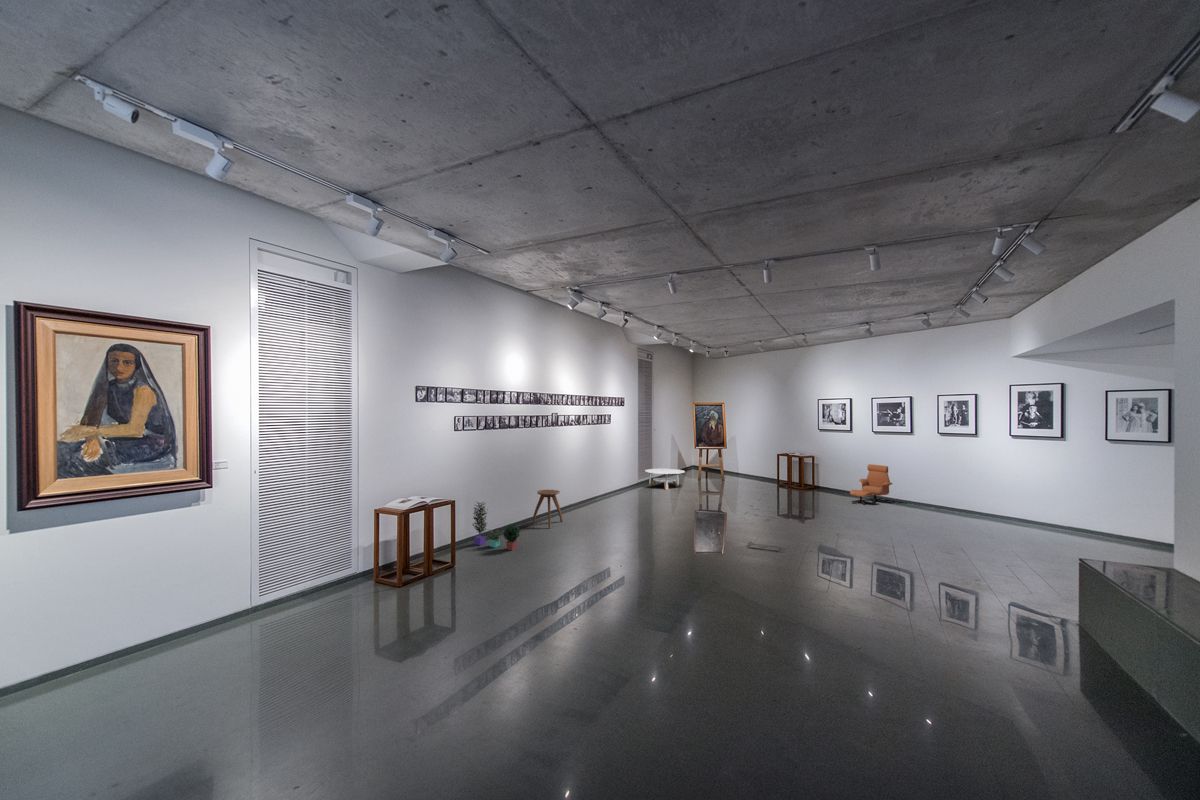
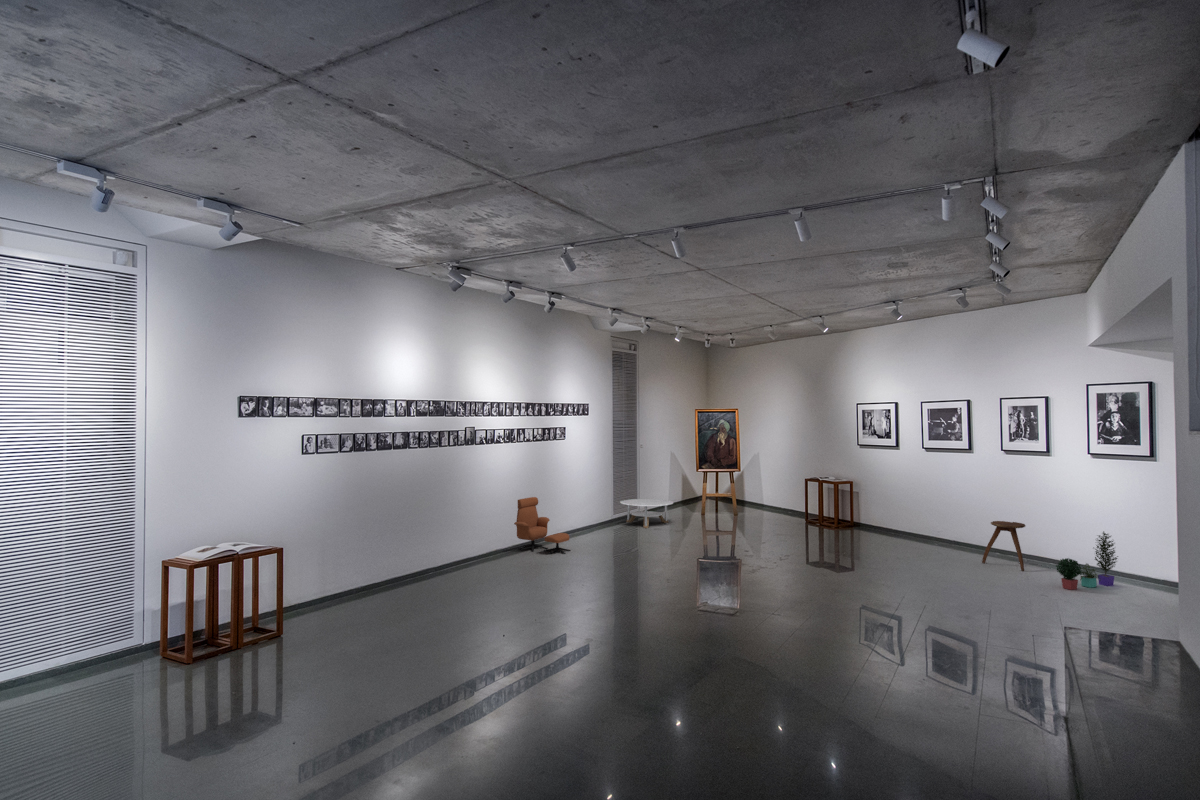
lounge chair: present [850,464,892,505] -> present [514,497,571,554]
stool: present [532,490,563,528] -> present [982,521,1025,571]
potted plant: present [472,502,520,550] -> present [1056,532,1118,590]

